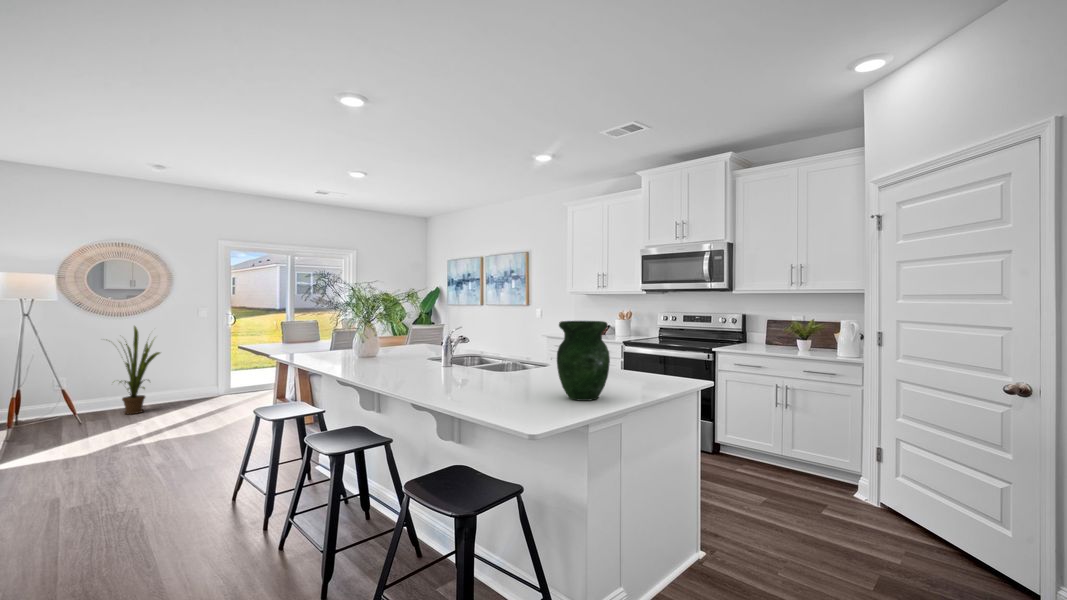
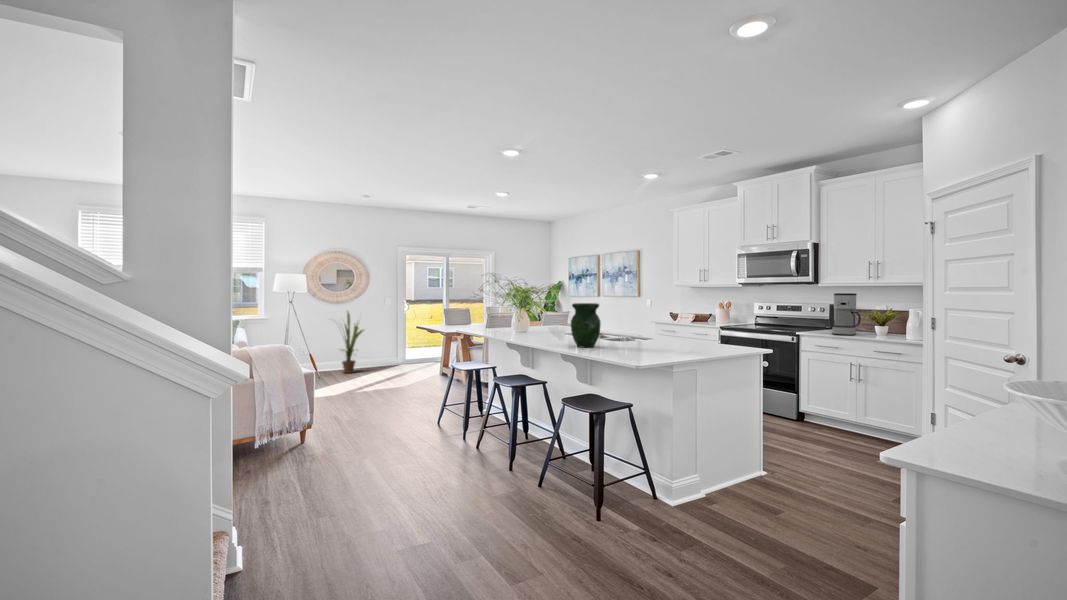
coffee maker: none [753,302,784,352] -> present [832,293,861,335]
vase: present [557,321,610,401] -> present [571,303,601,347]

